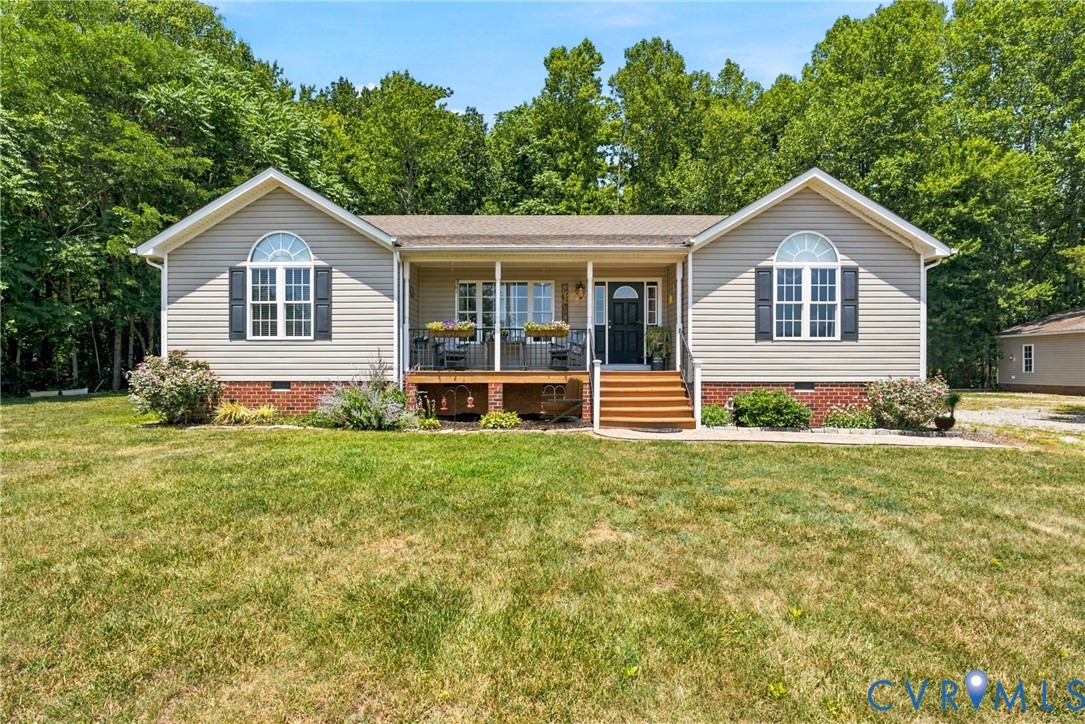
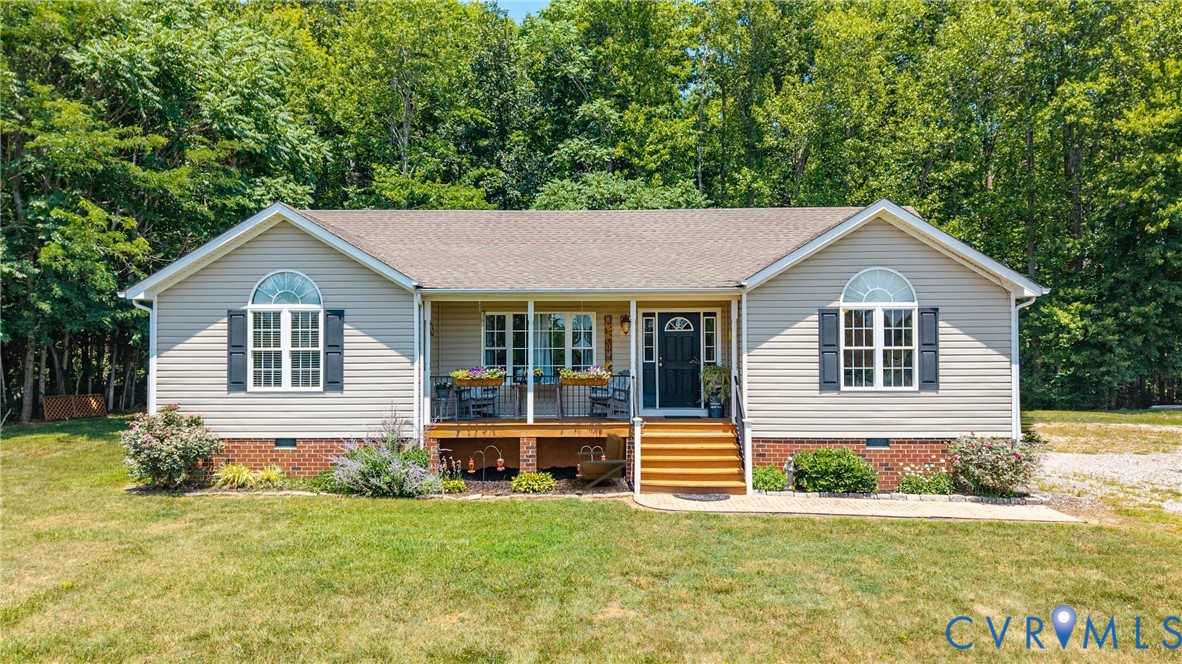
potted tree: present [933,394,962,430] -> none [1013,451,1043,495]

